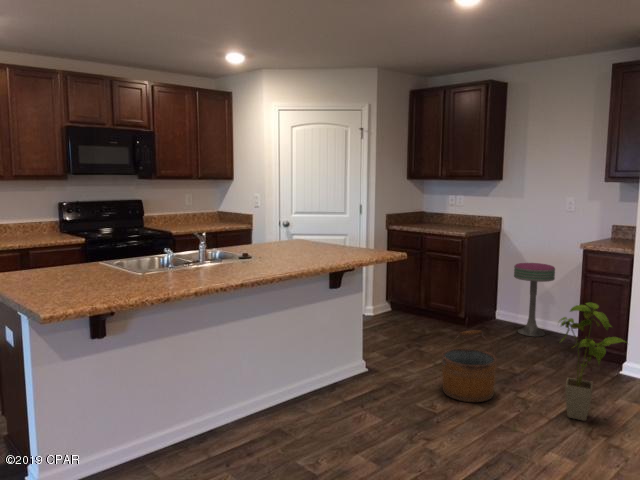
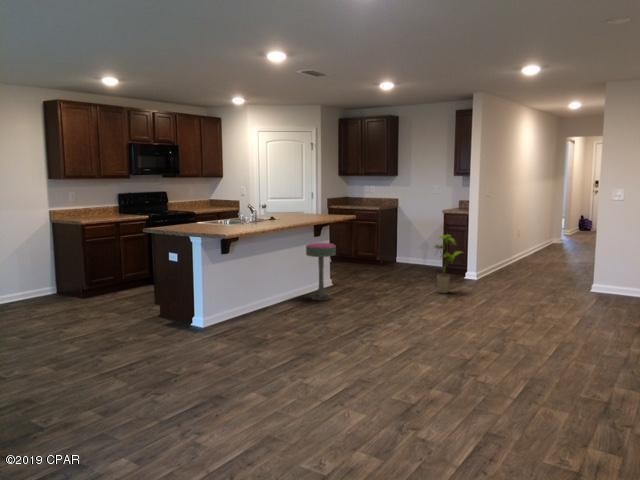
bar stool: present [514,263,555,337] -> present [306,243,336,300]
bucket: present [442,330,497,402] -> none [375,255,404,291]

